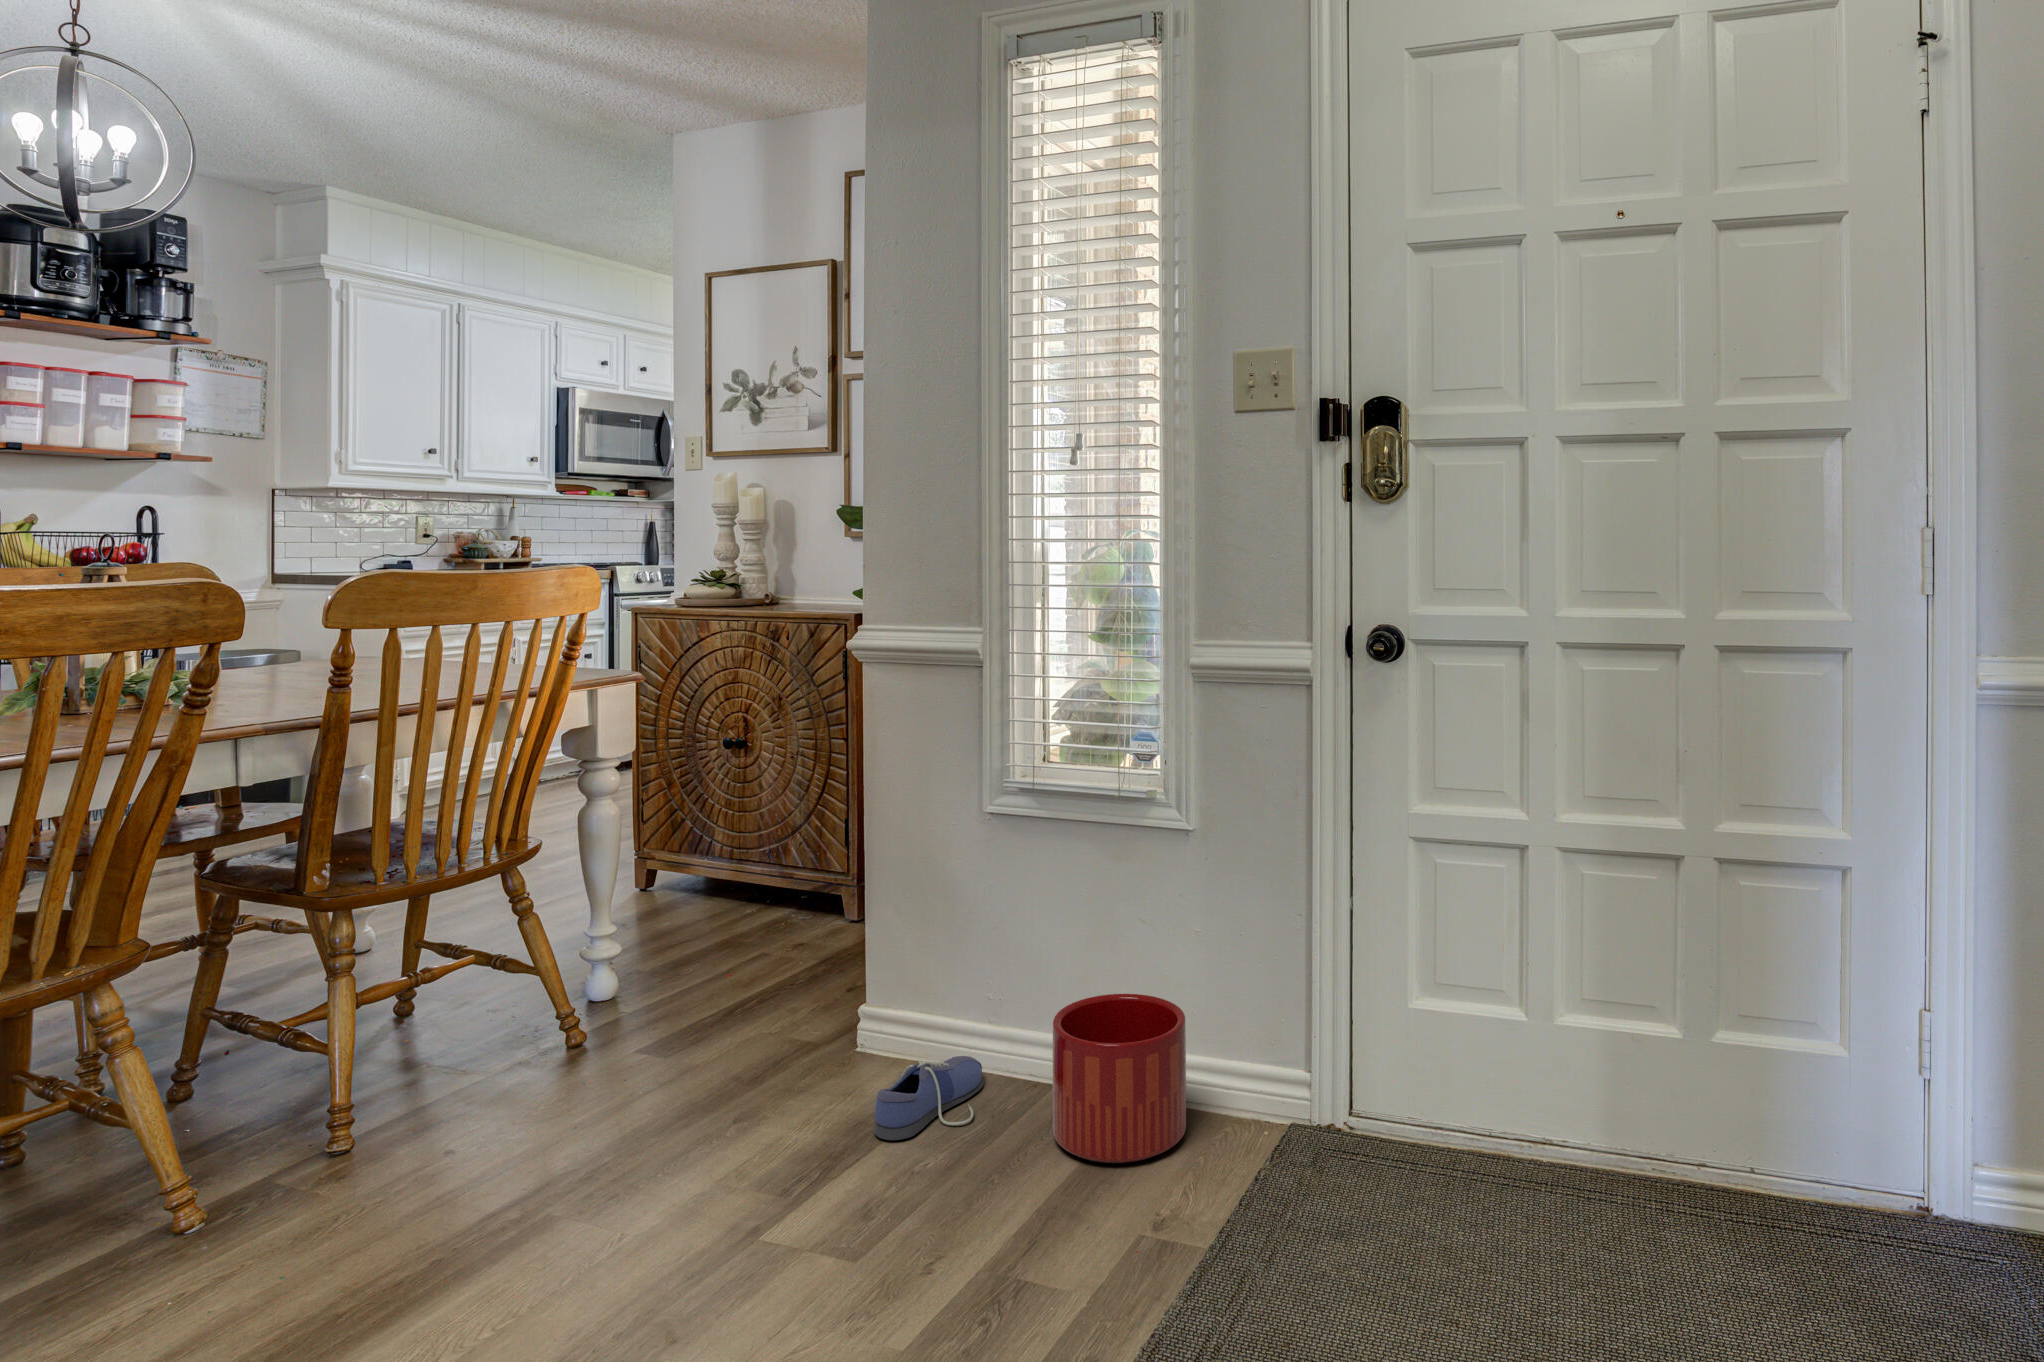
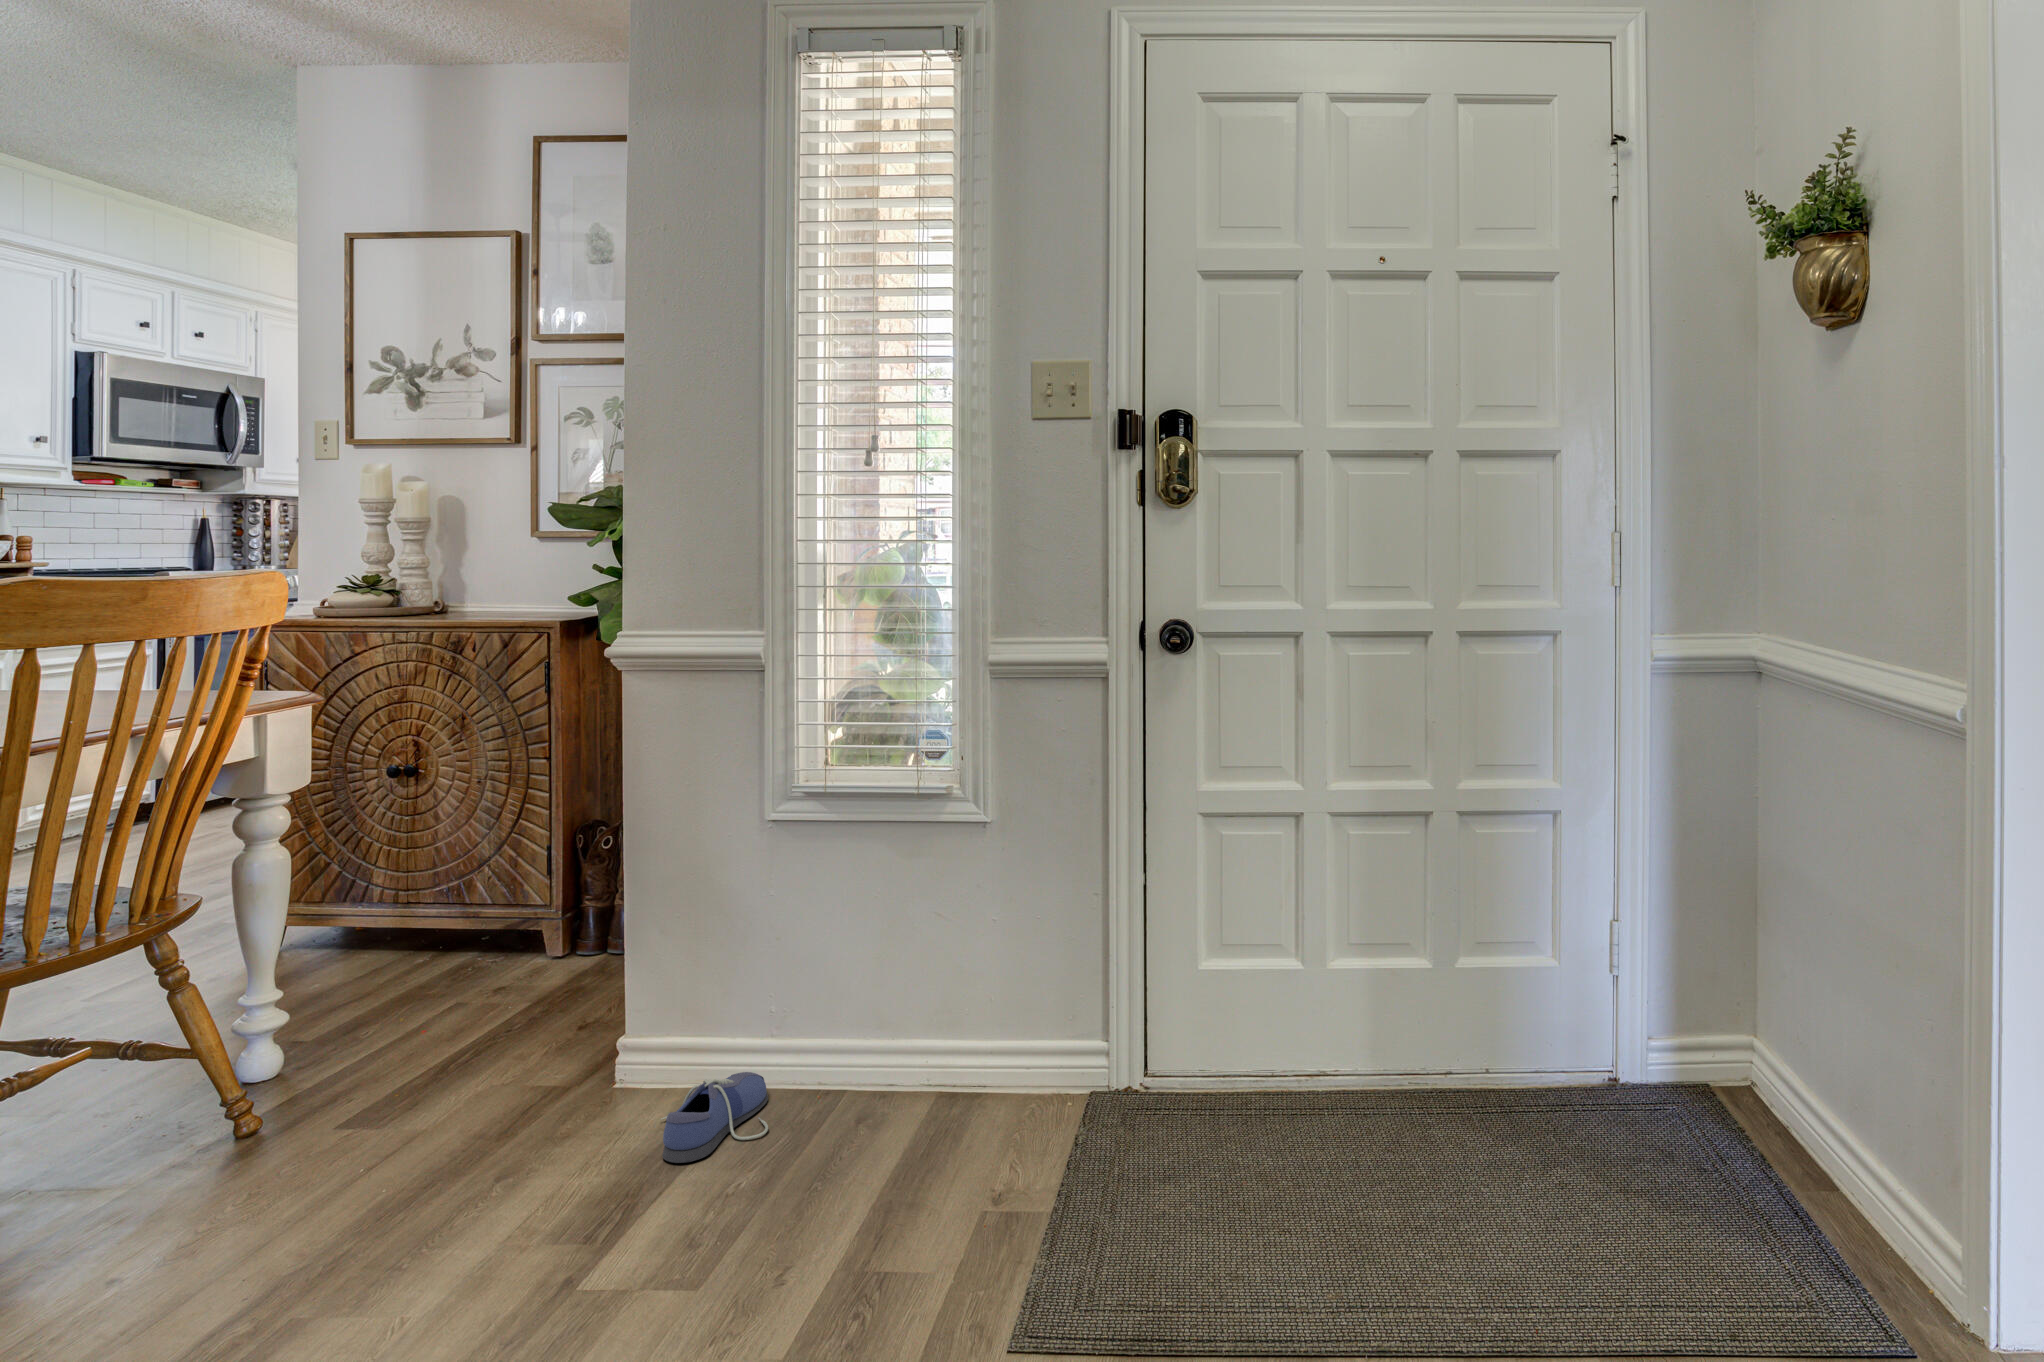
planter: present [1053,994,1186,1163] -> none [859,987,992,1149]

